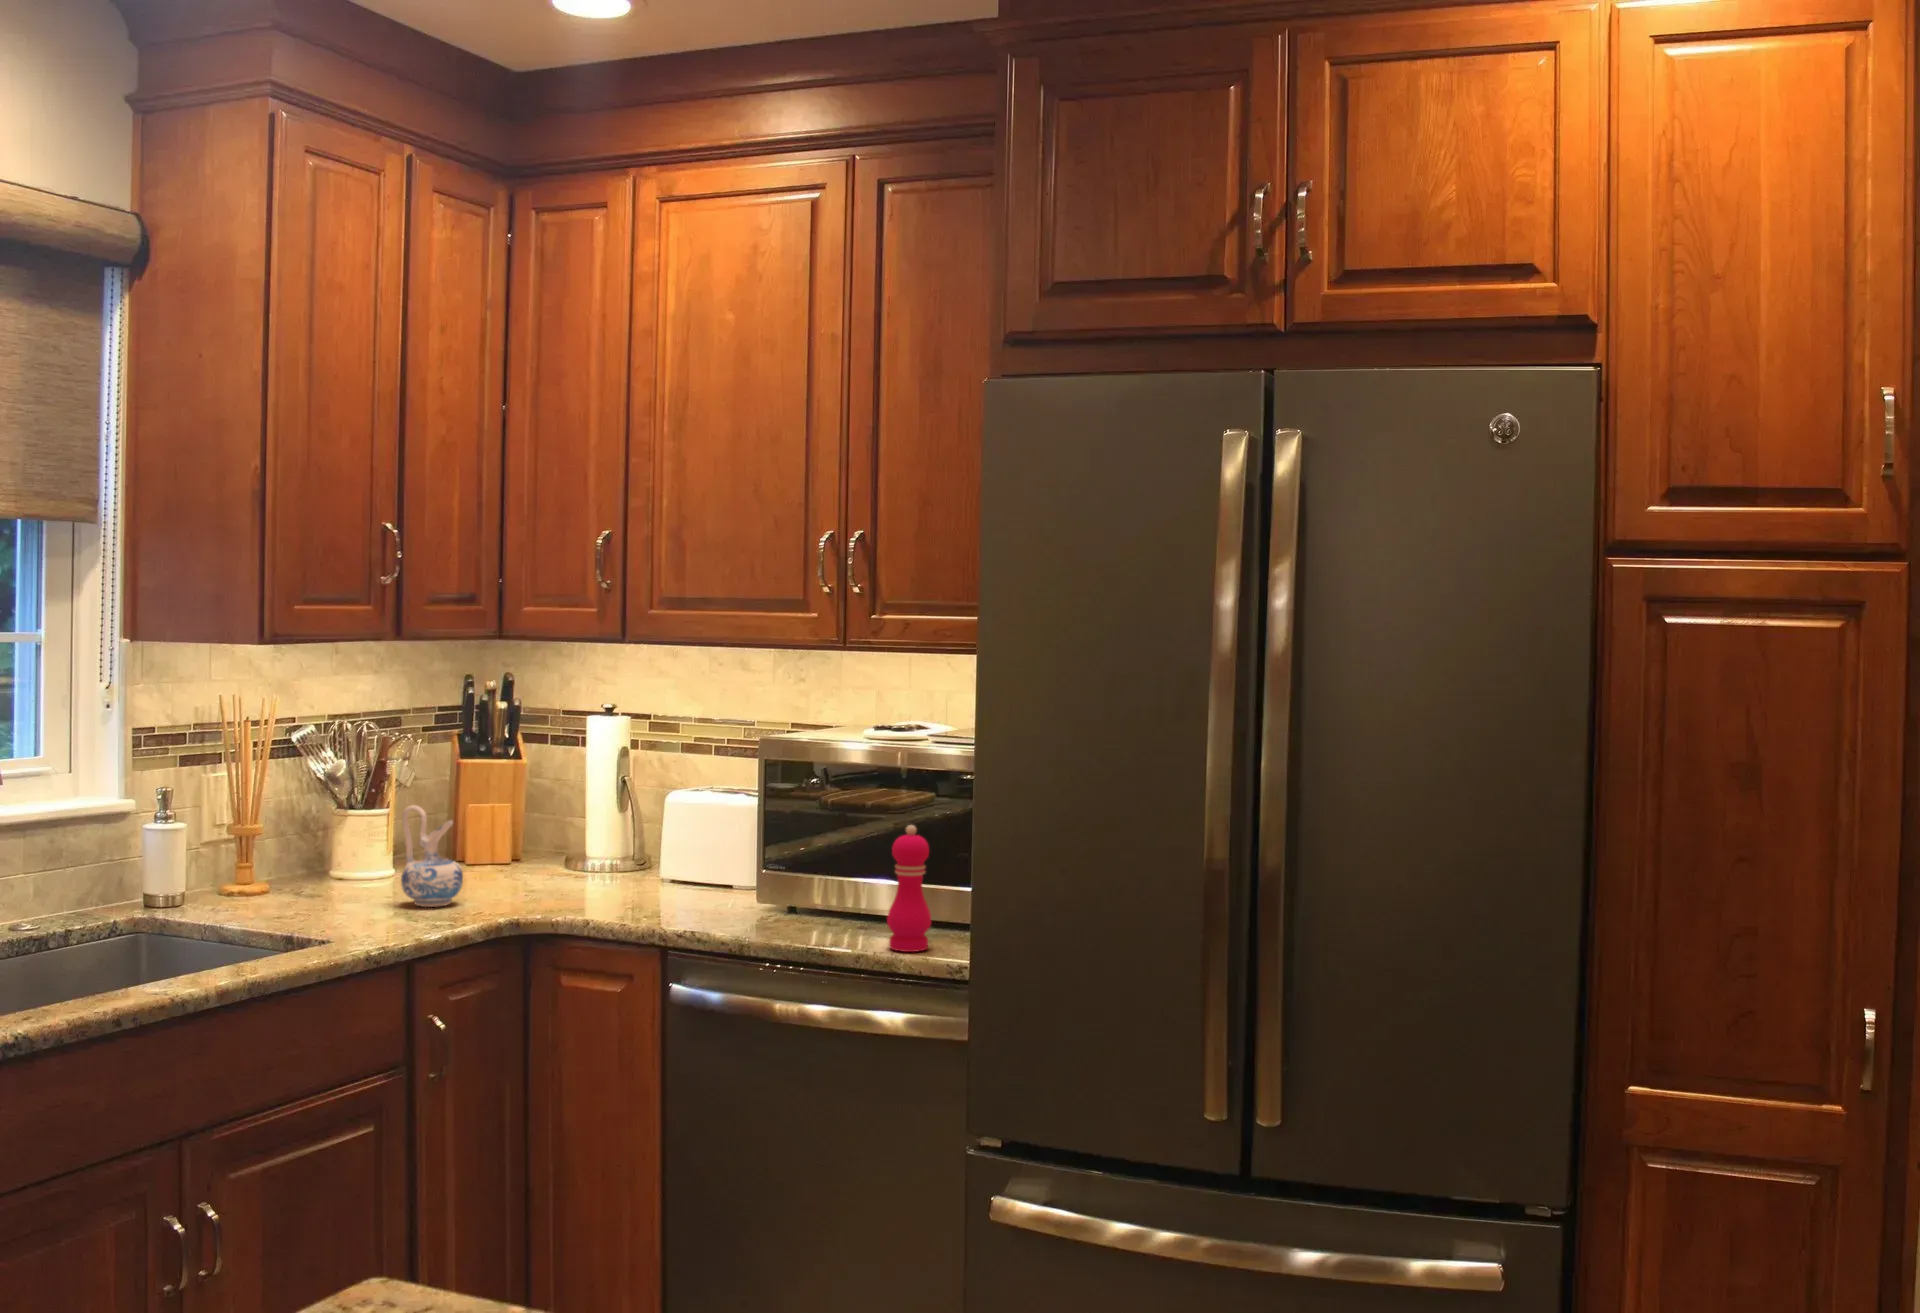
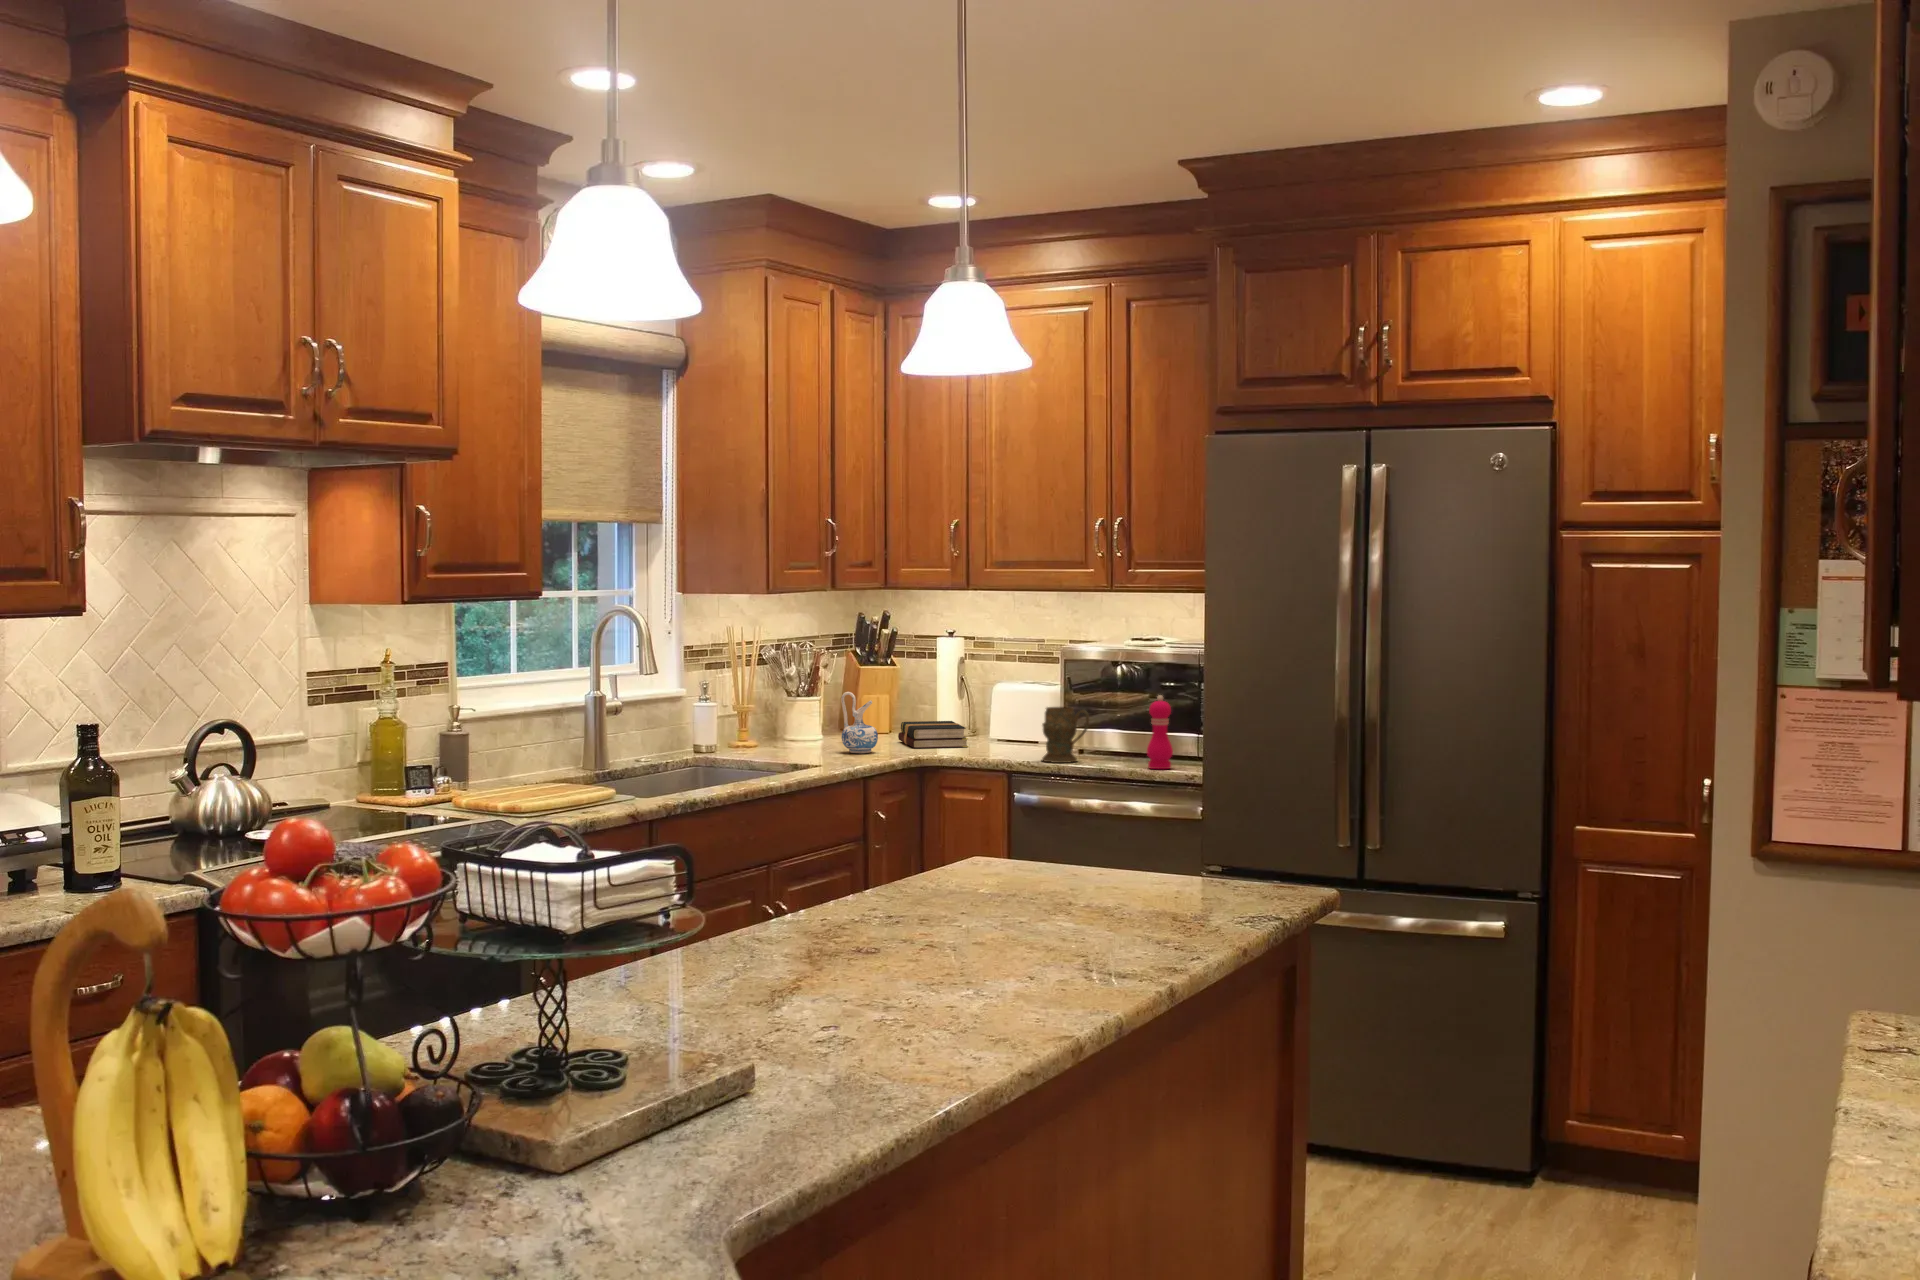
mug: none [718,837,797,933] -> present [1042,707,1089,763]
hardback book: none [521,845,623,894] -> present [898,721,968,748]

